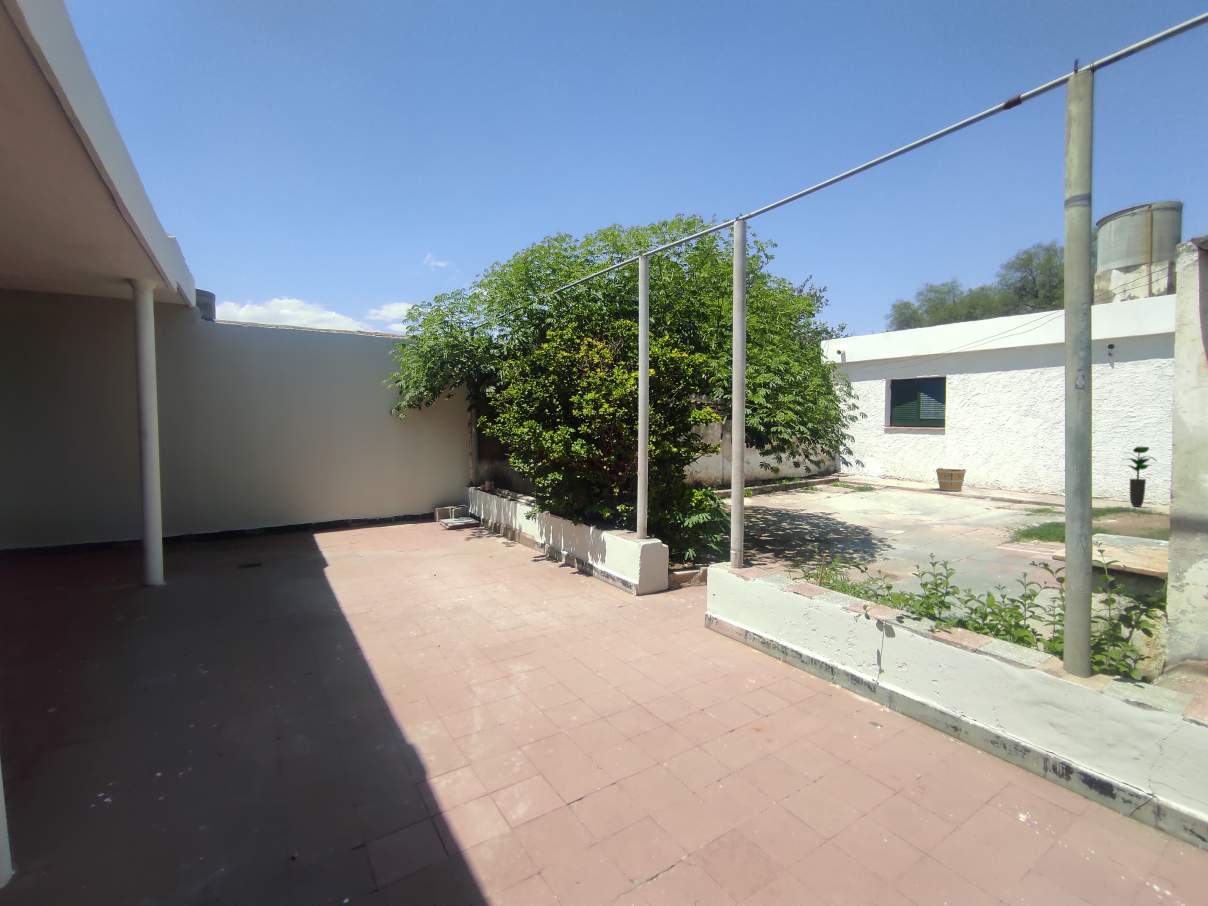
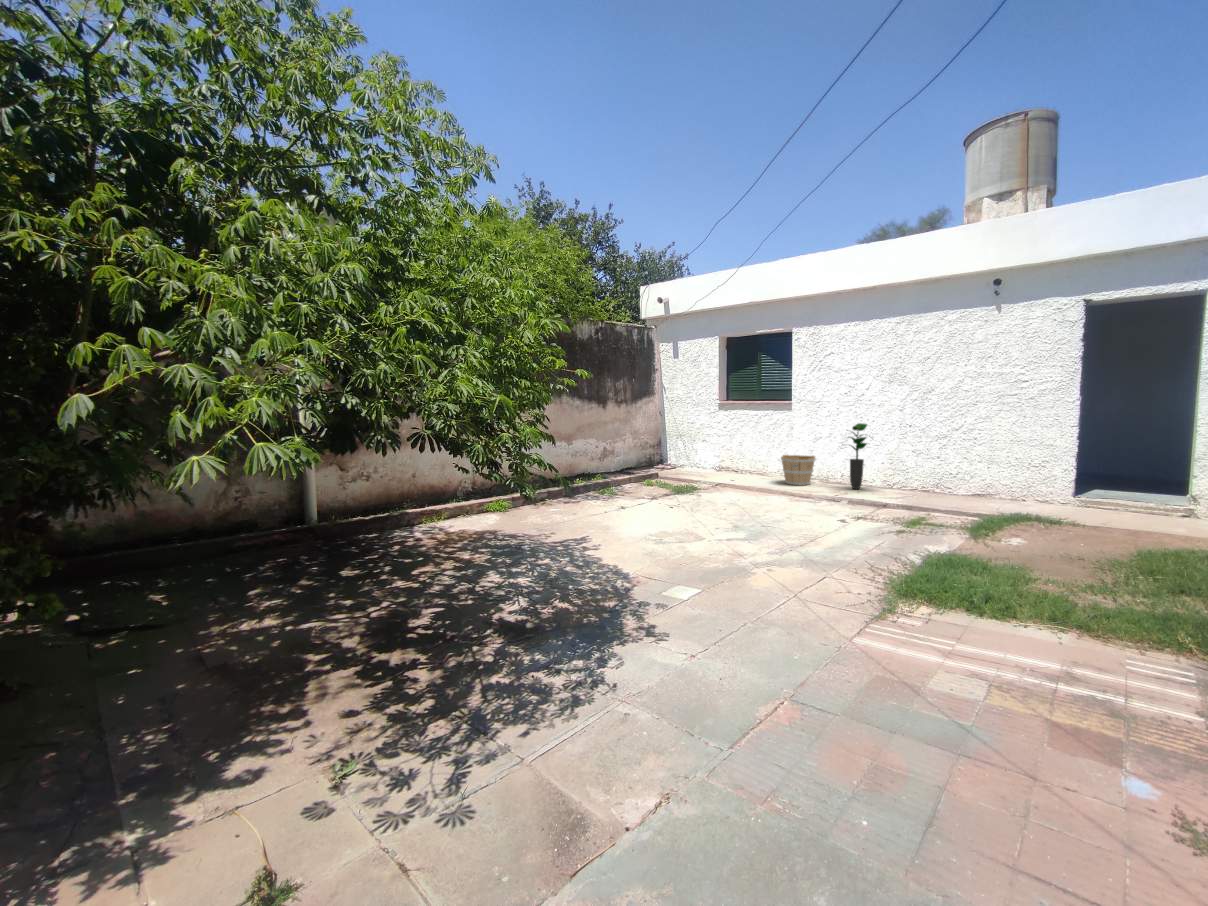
potted plant: present [1129,447,1153,507] -> present [849,423,867,489]

